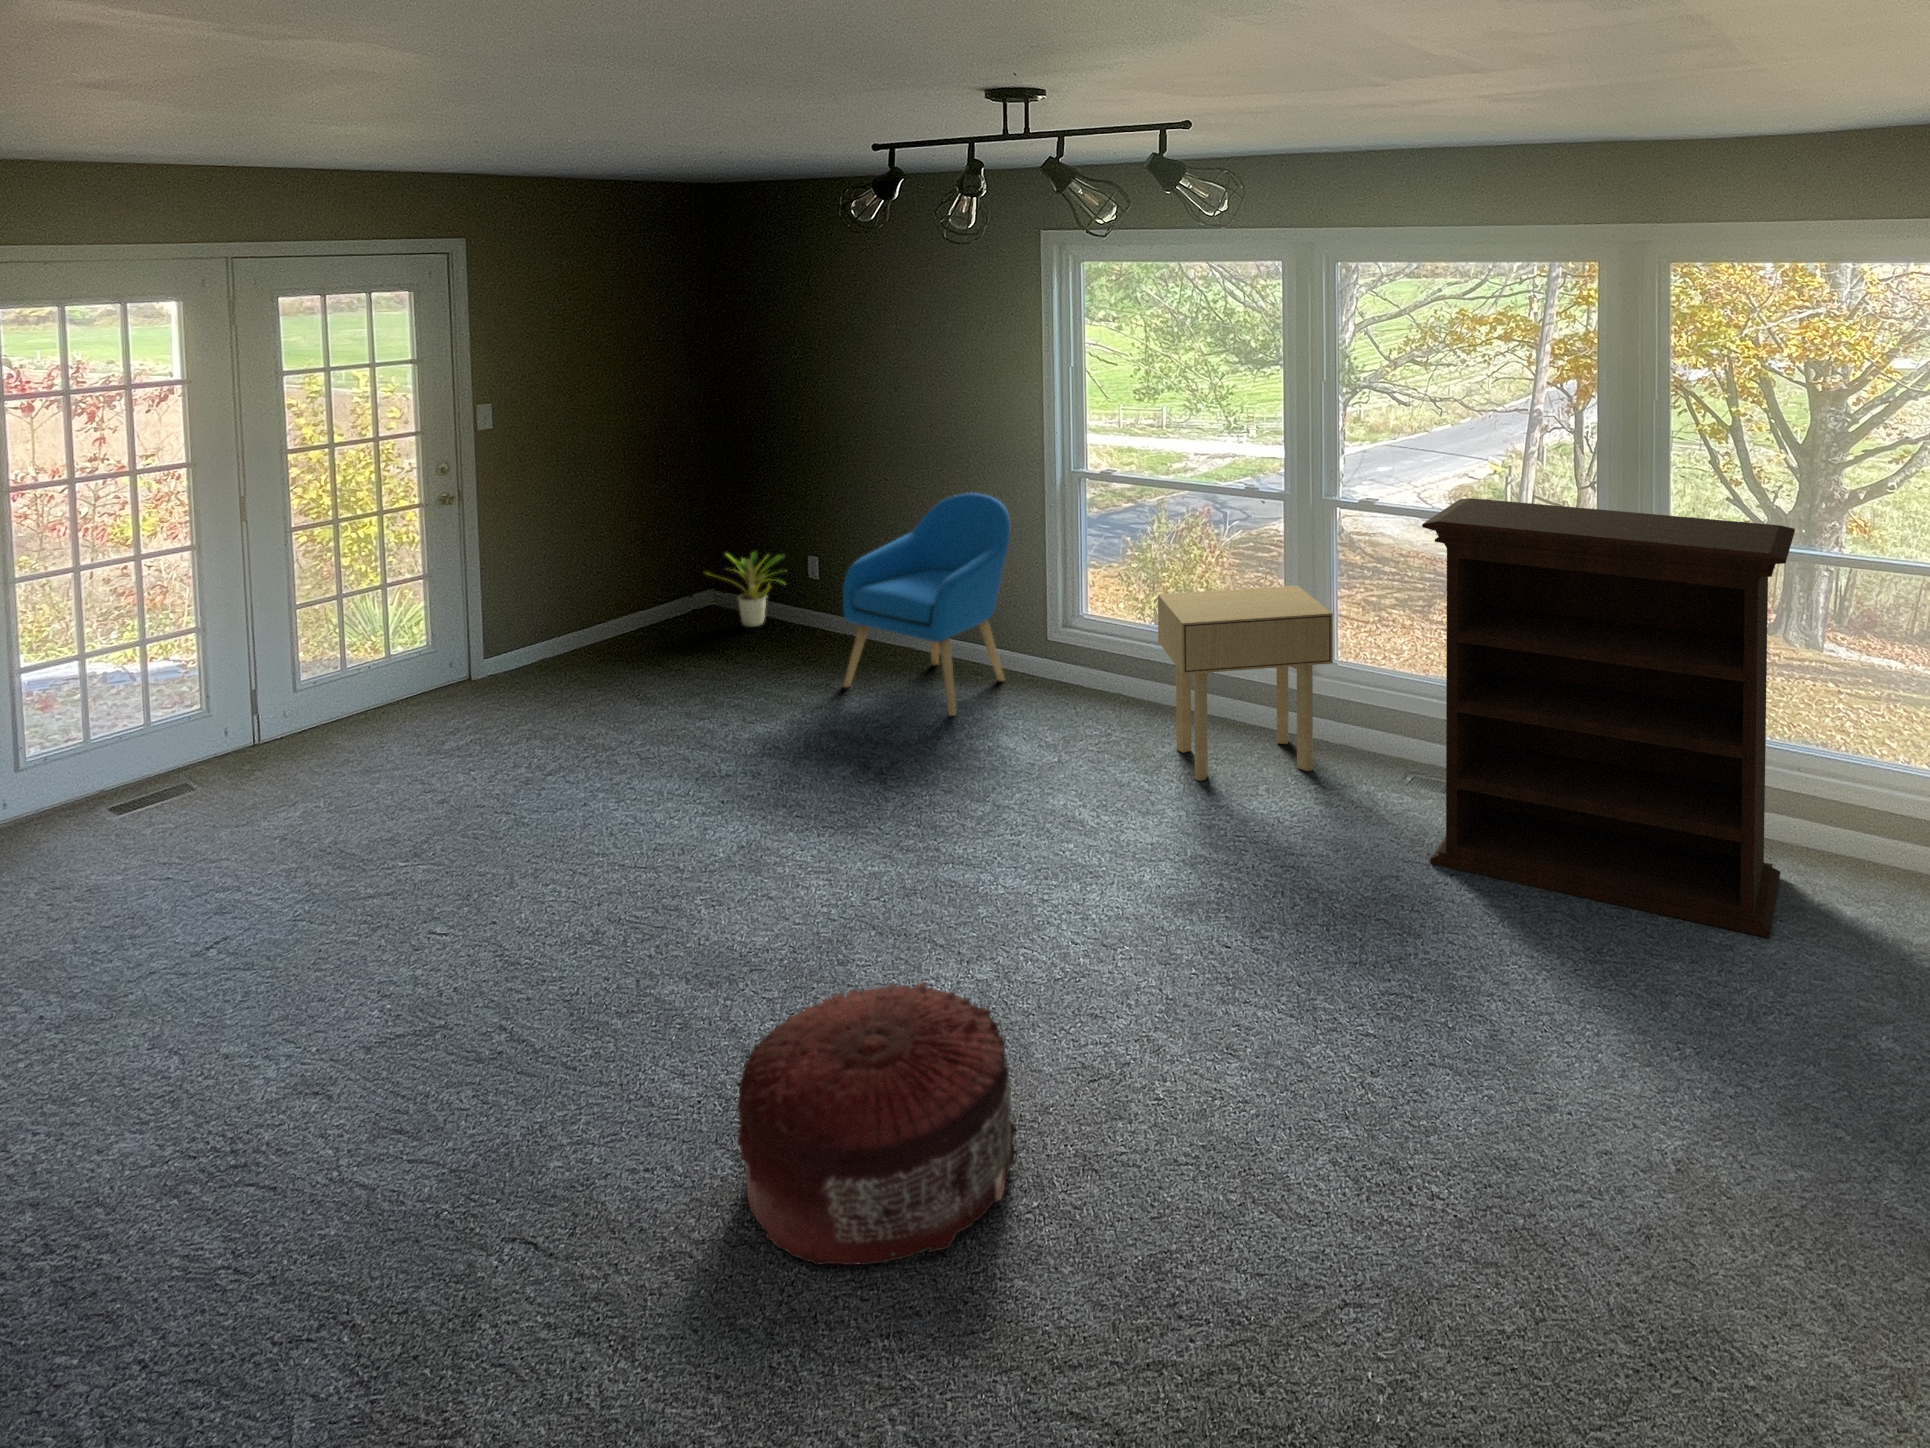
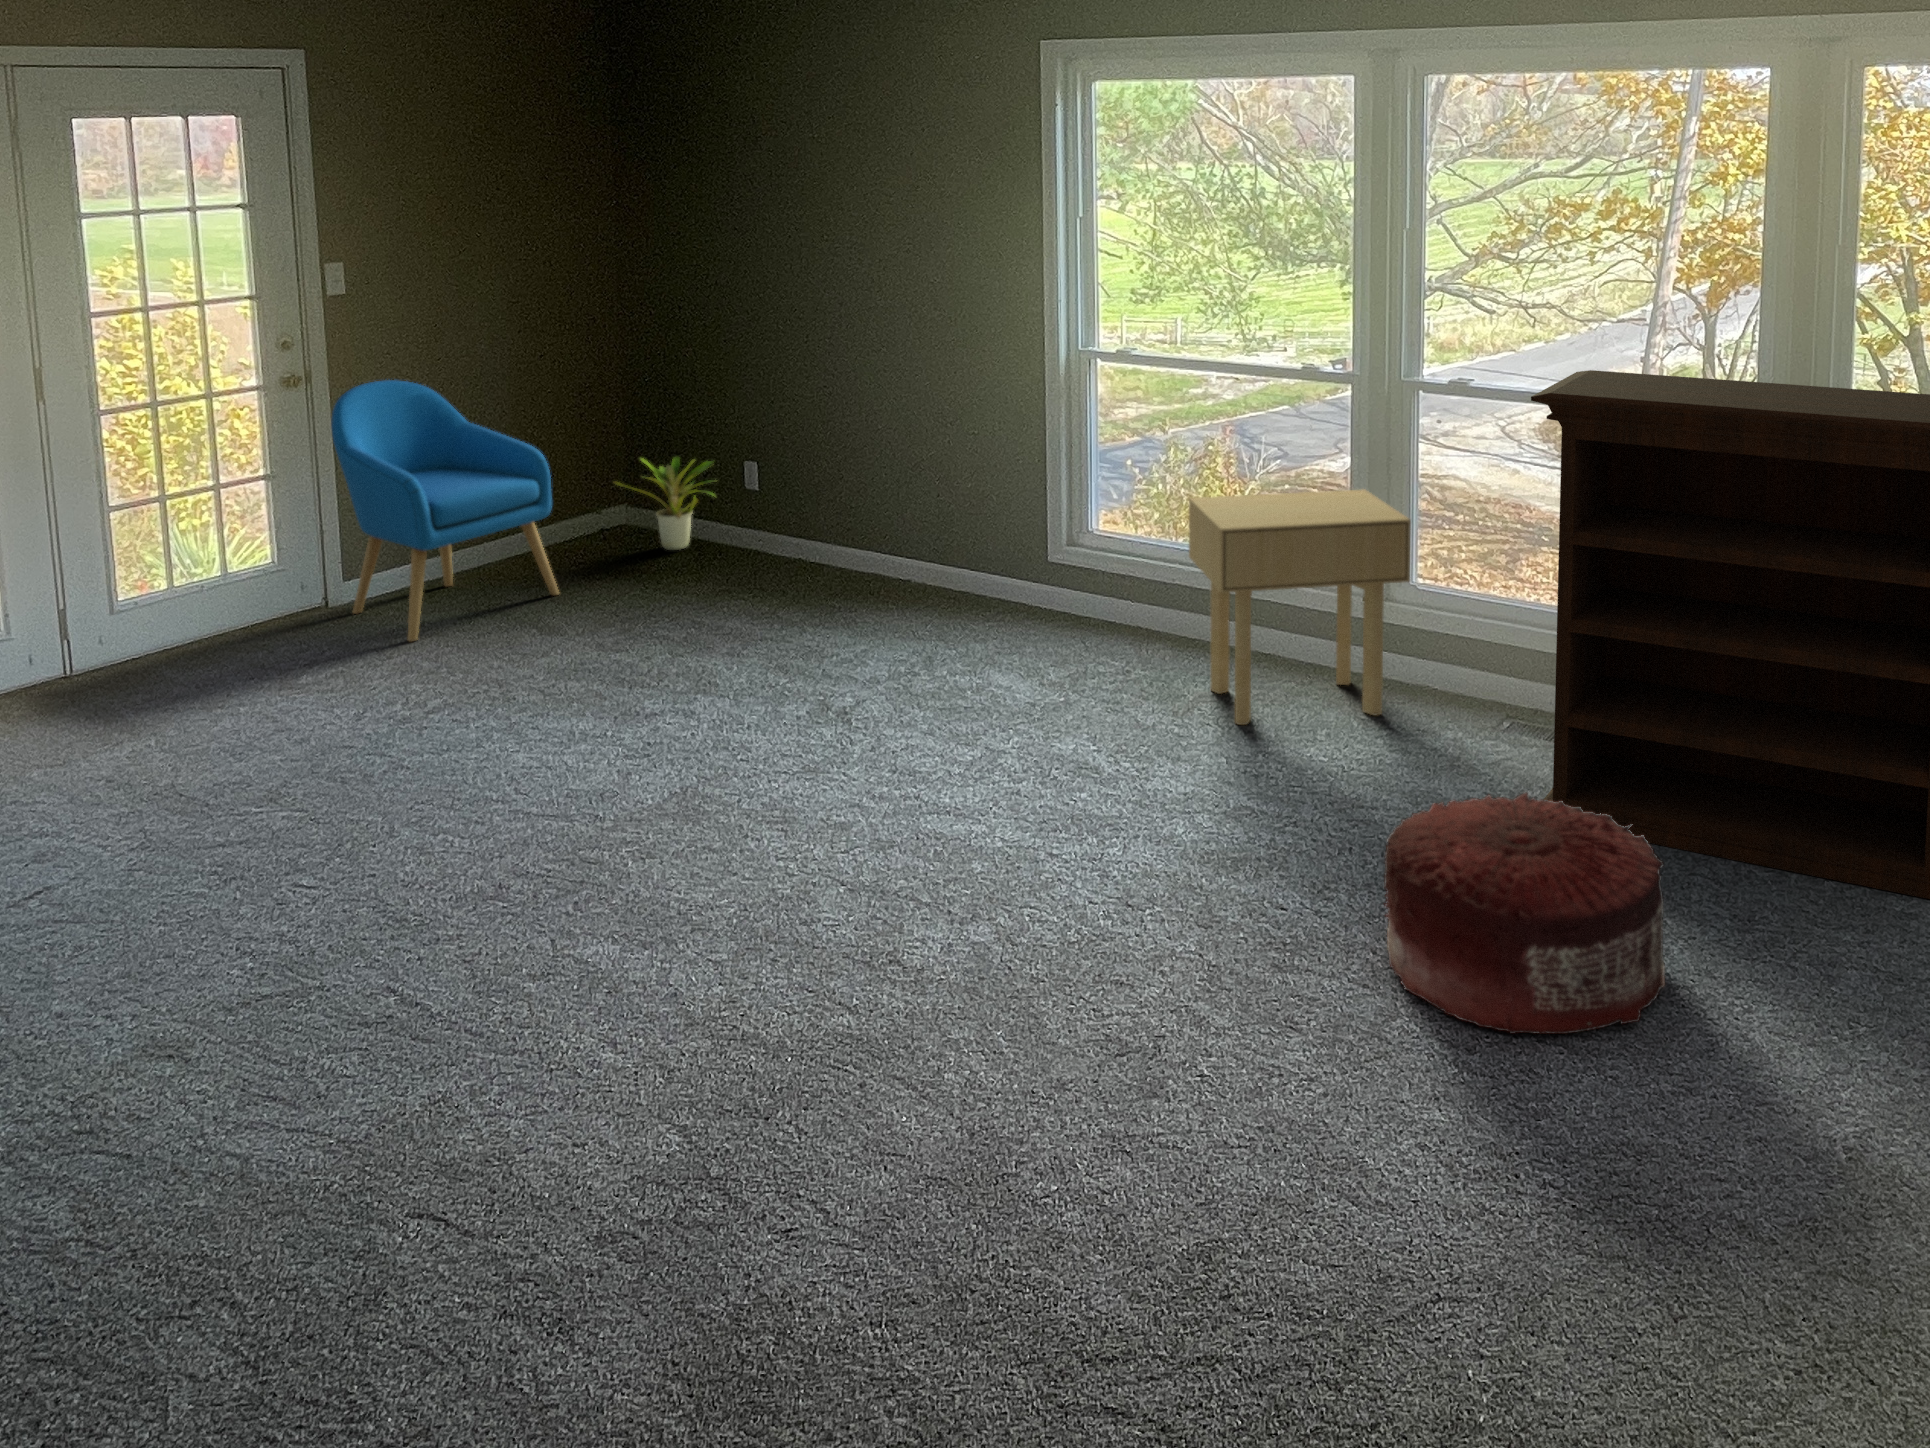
armchair: present [843,493,1010,716] -> present [331,380,559,641]
pouf: present [737,982,1017,1265] -> present [1384,793,1665,1034]

